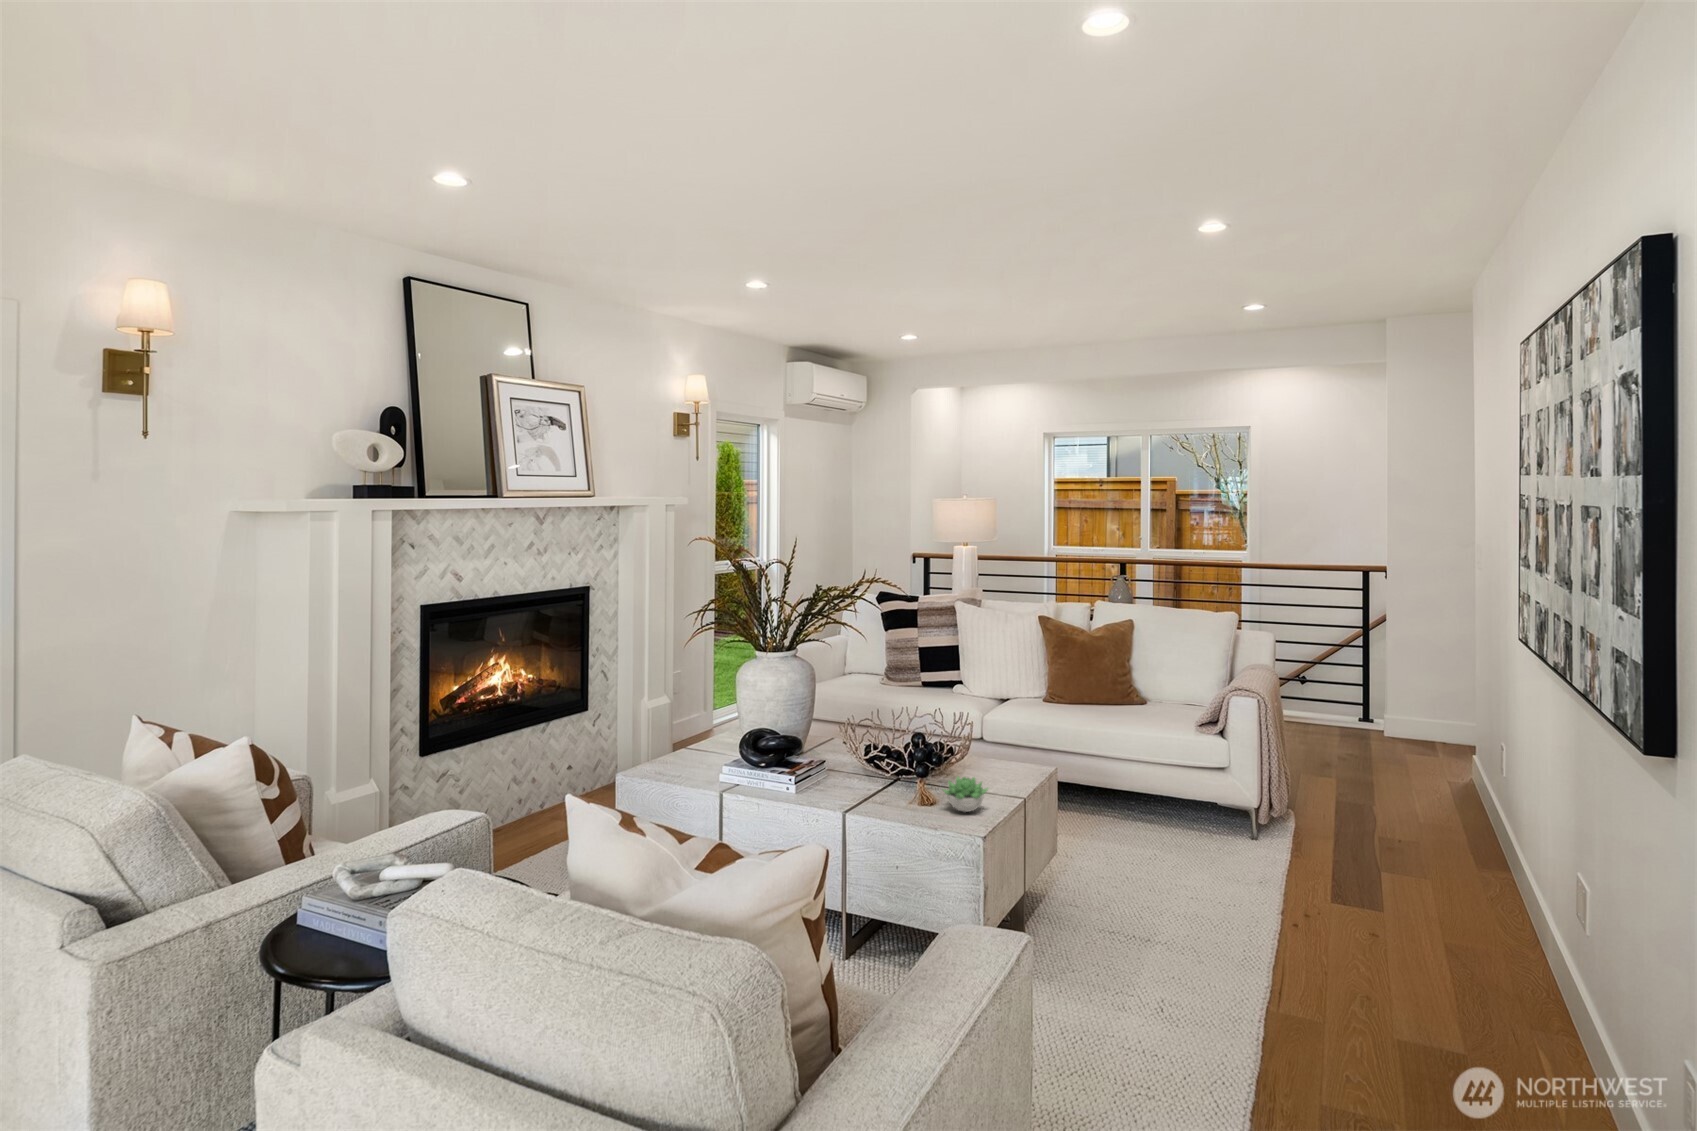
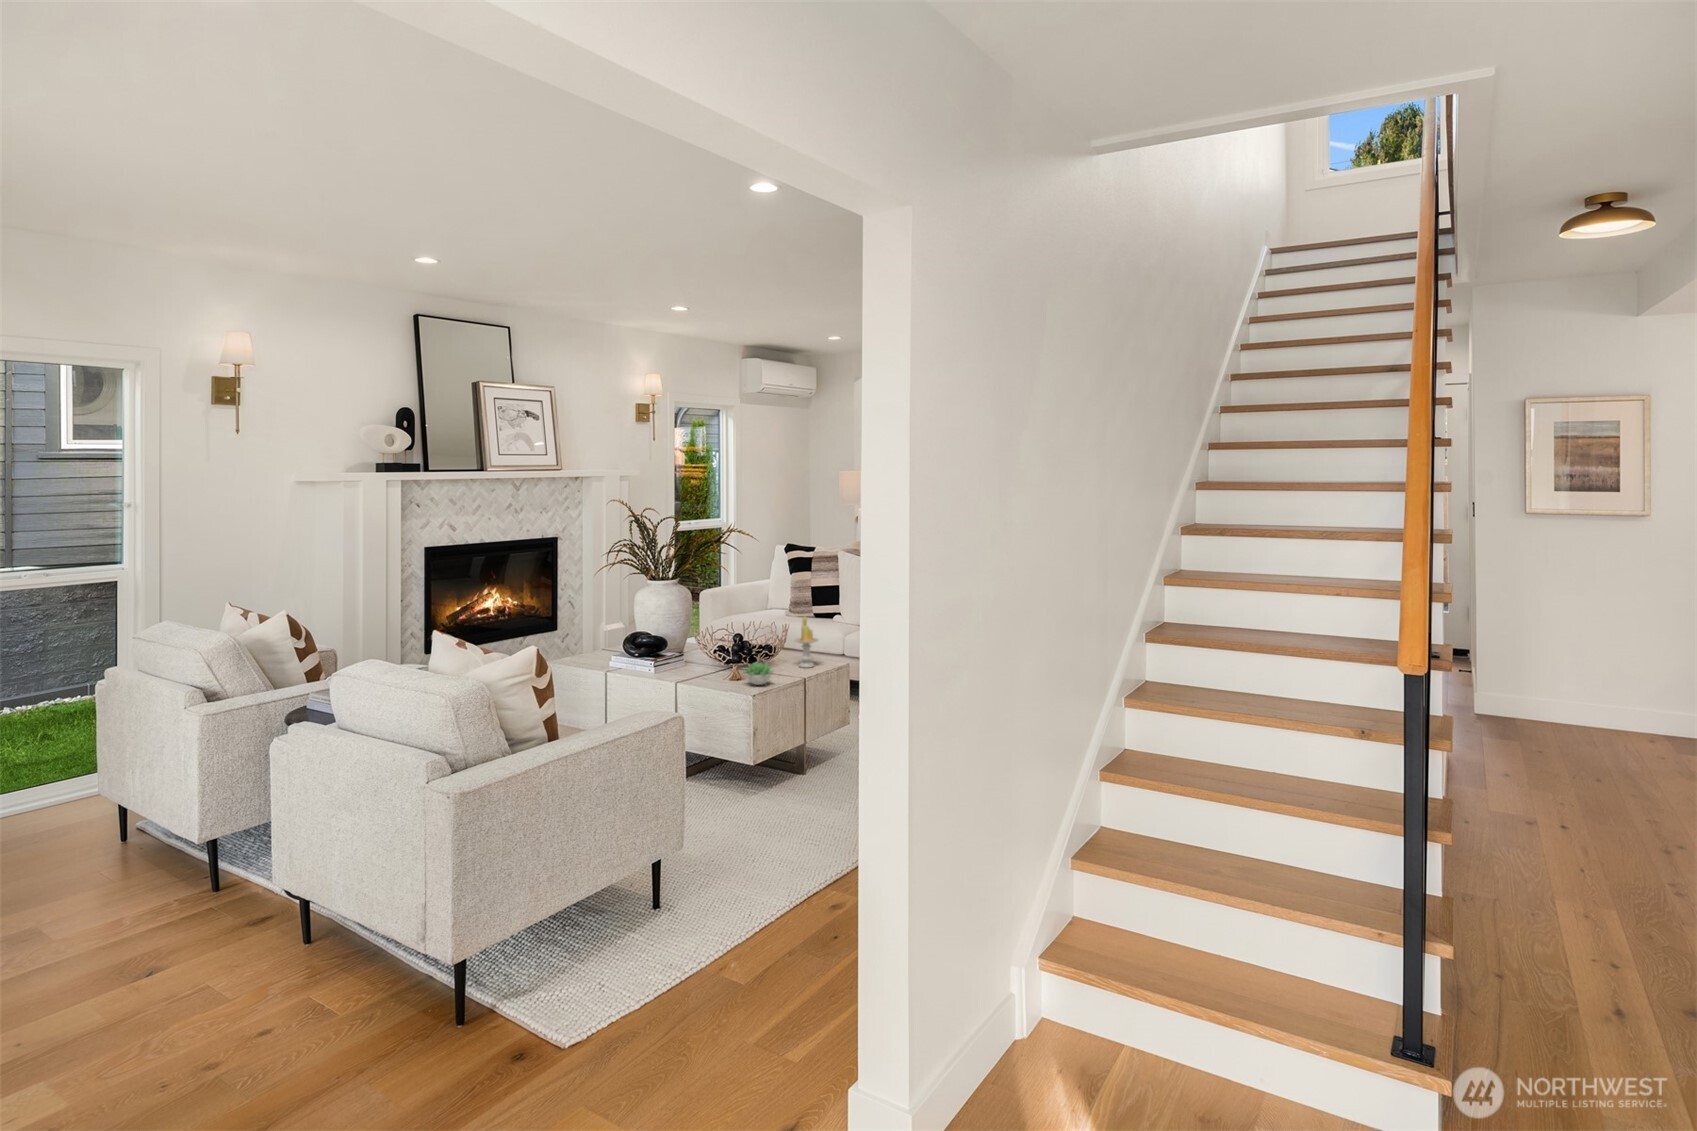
candle: none [982,701,1019,776] -> present [794,617,818,668]

